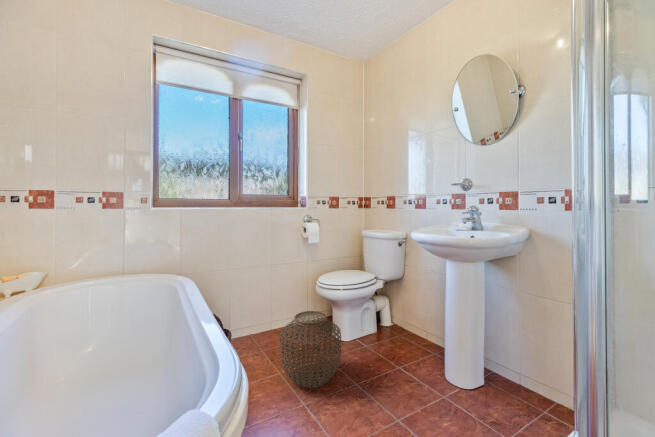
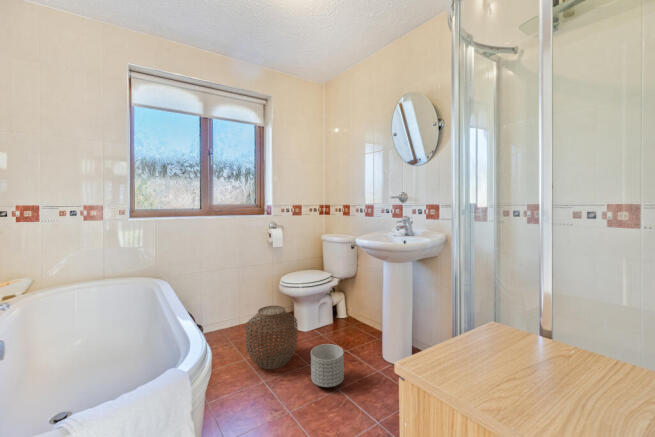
planter: none [361,361,402,418] -> present [311,344,344,387]

